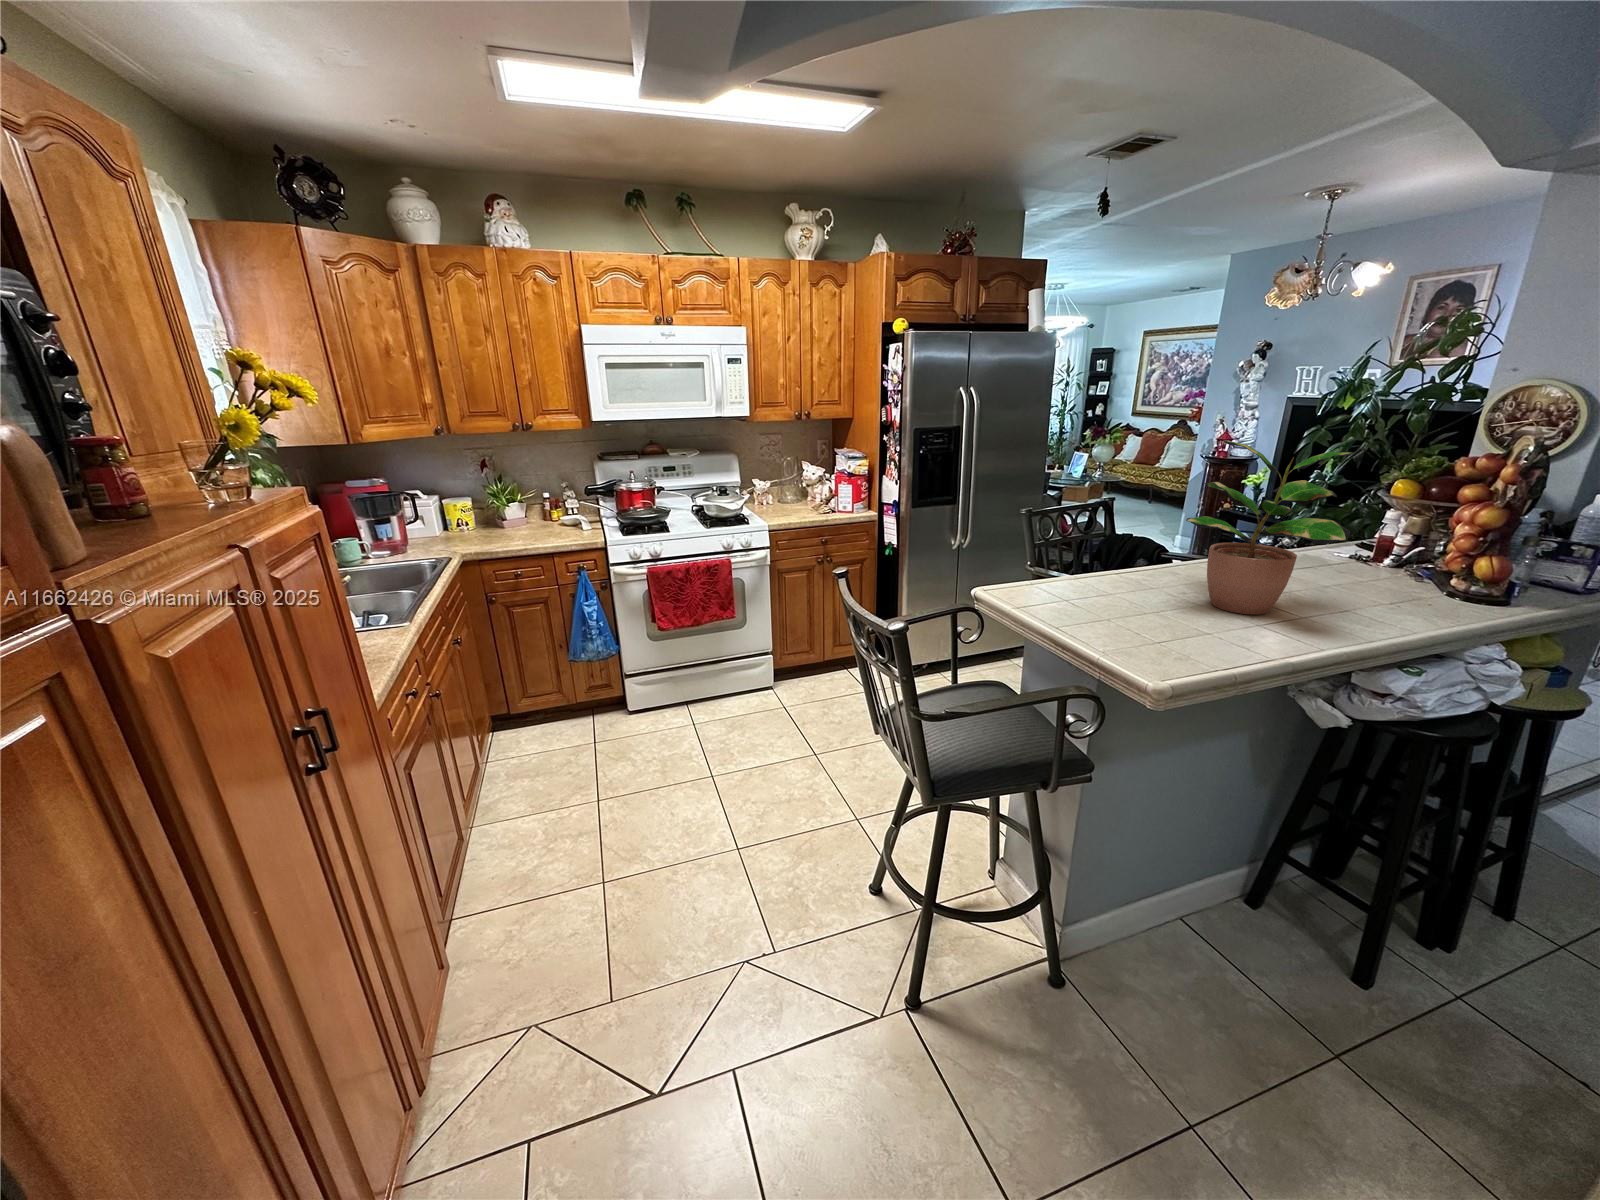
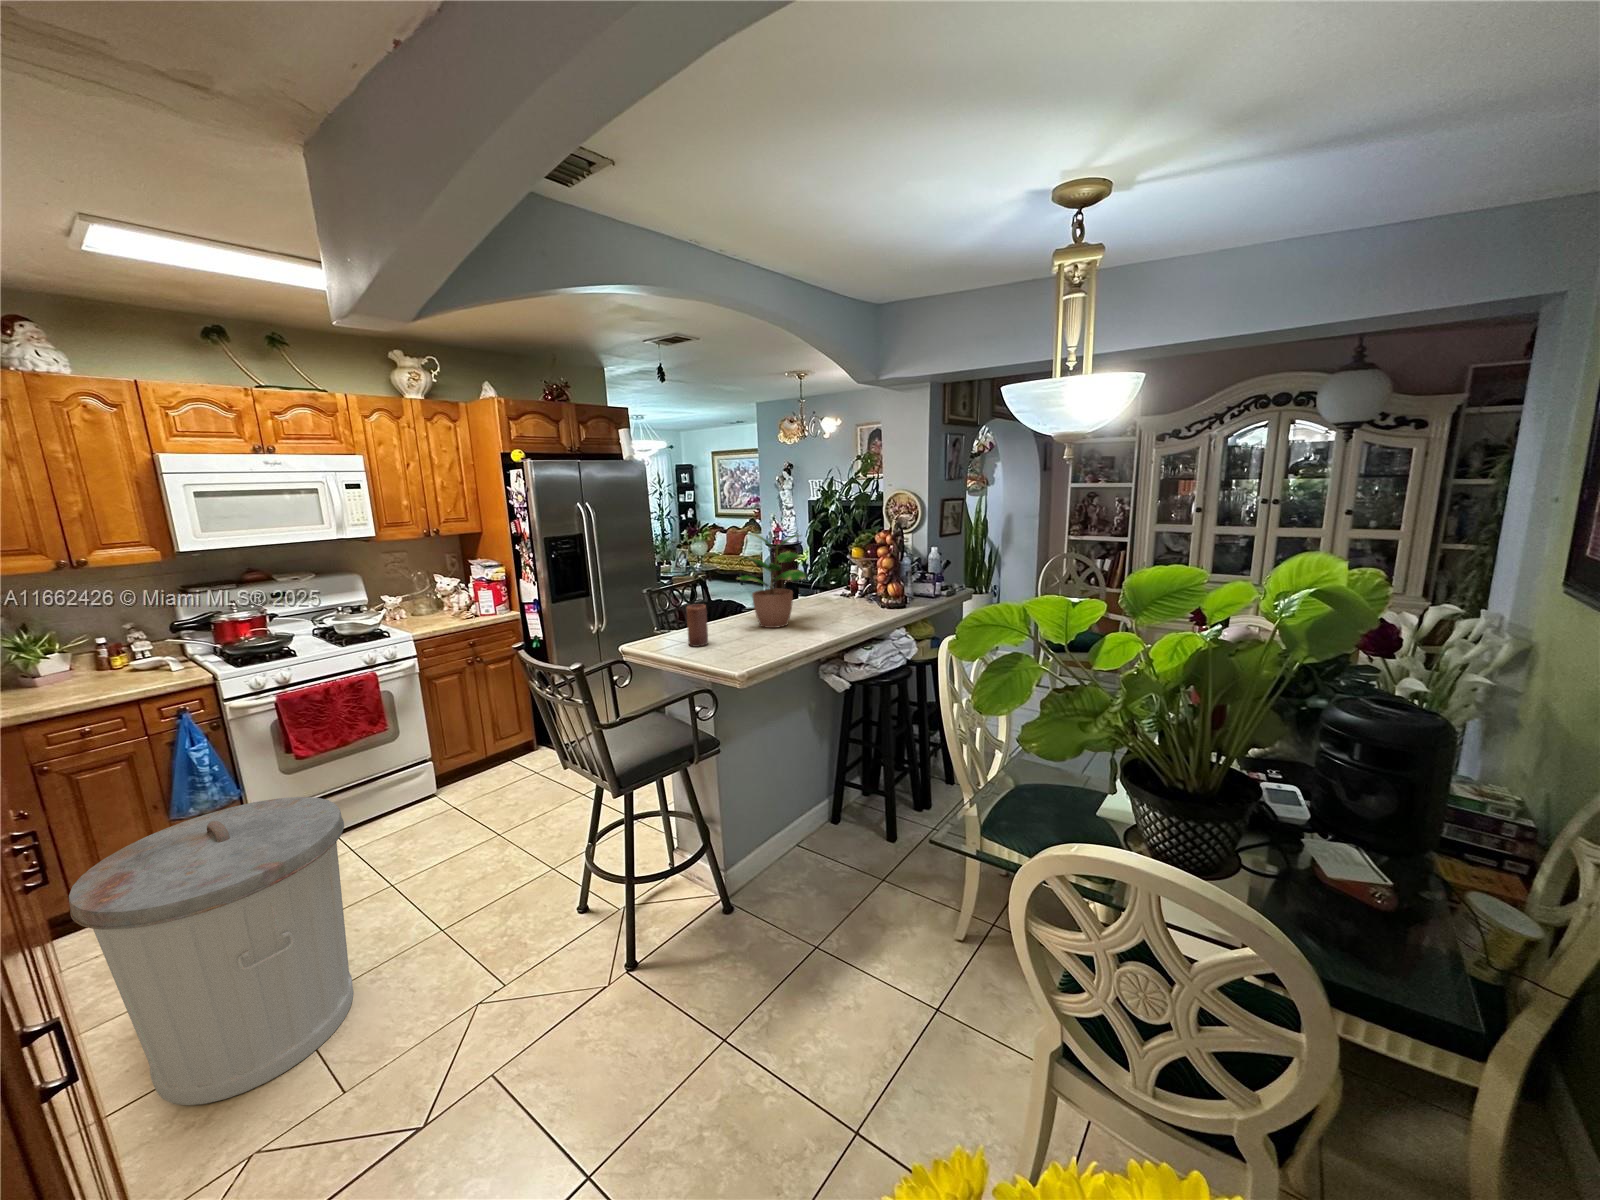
candle: none [1079,556,1123,626] -> present [687,604,708,647]
trash can: none [421,682,643,964] -> present [69,797,353,1105]

